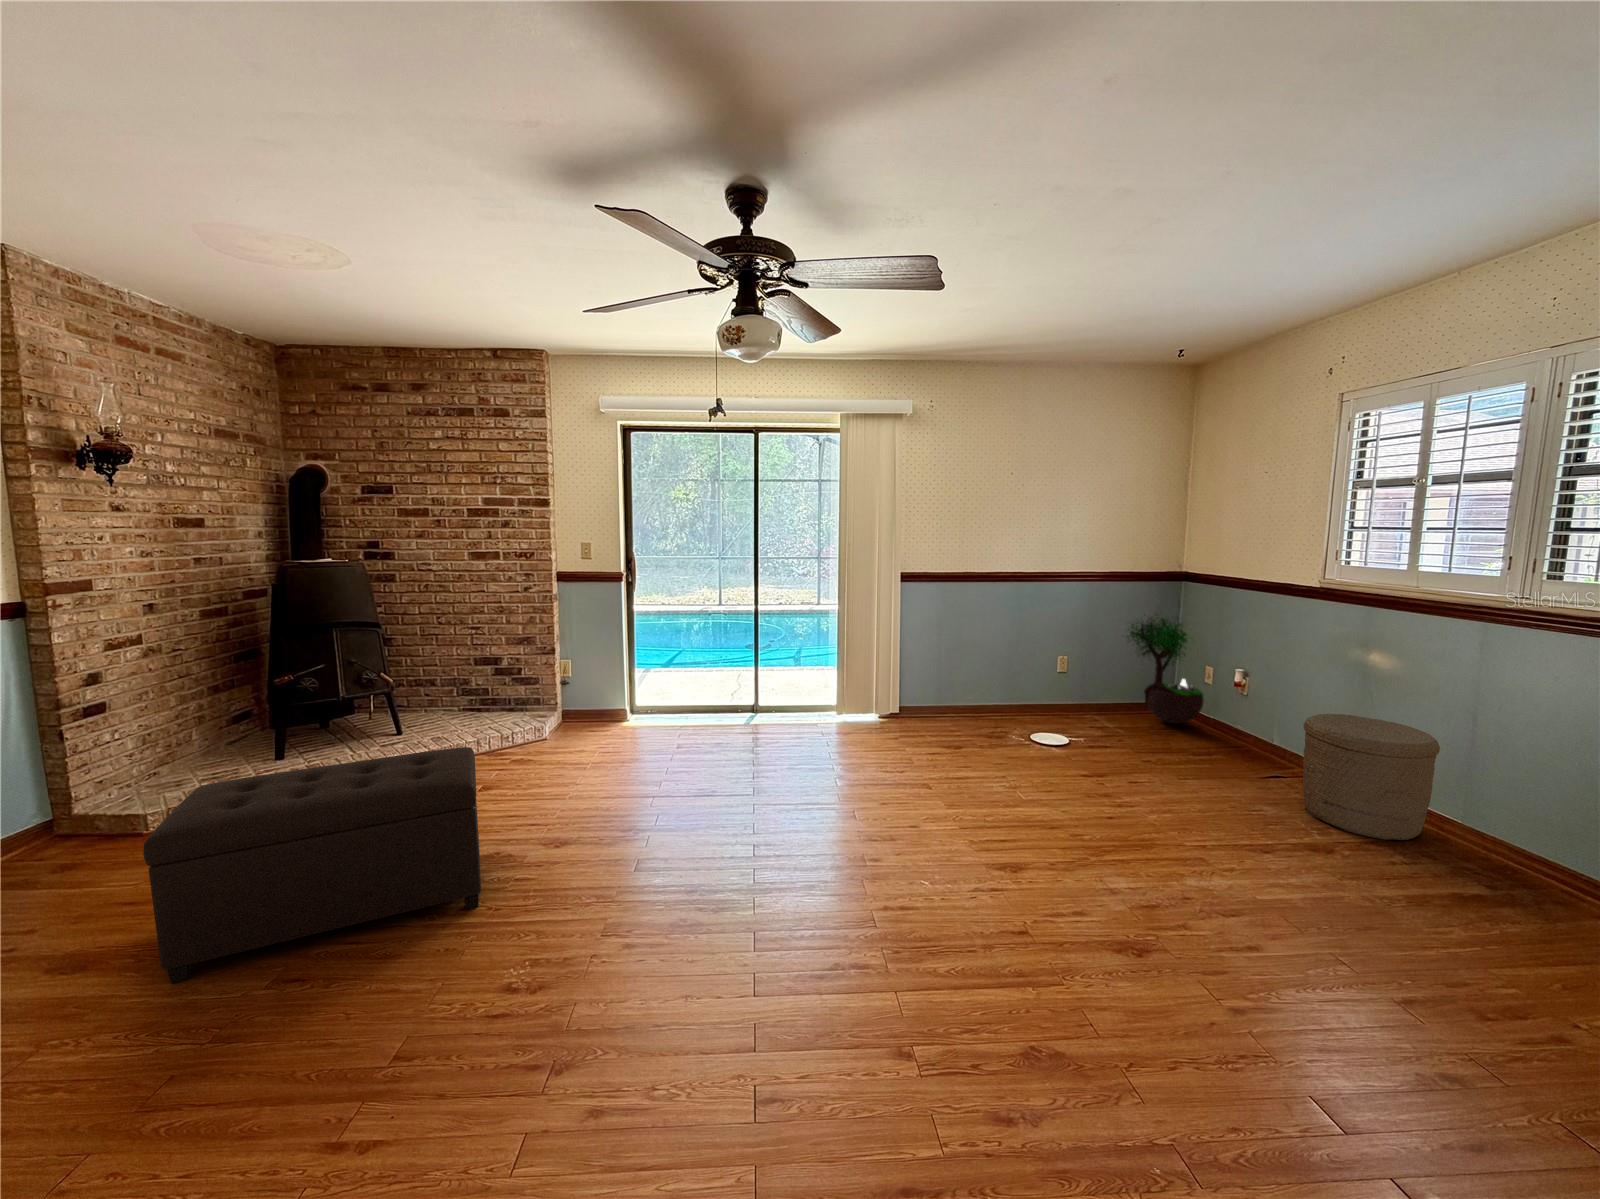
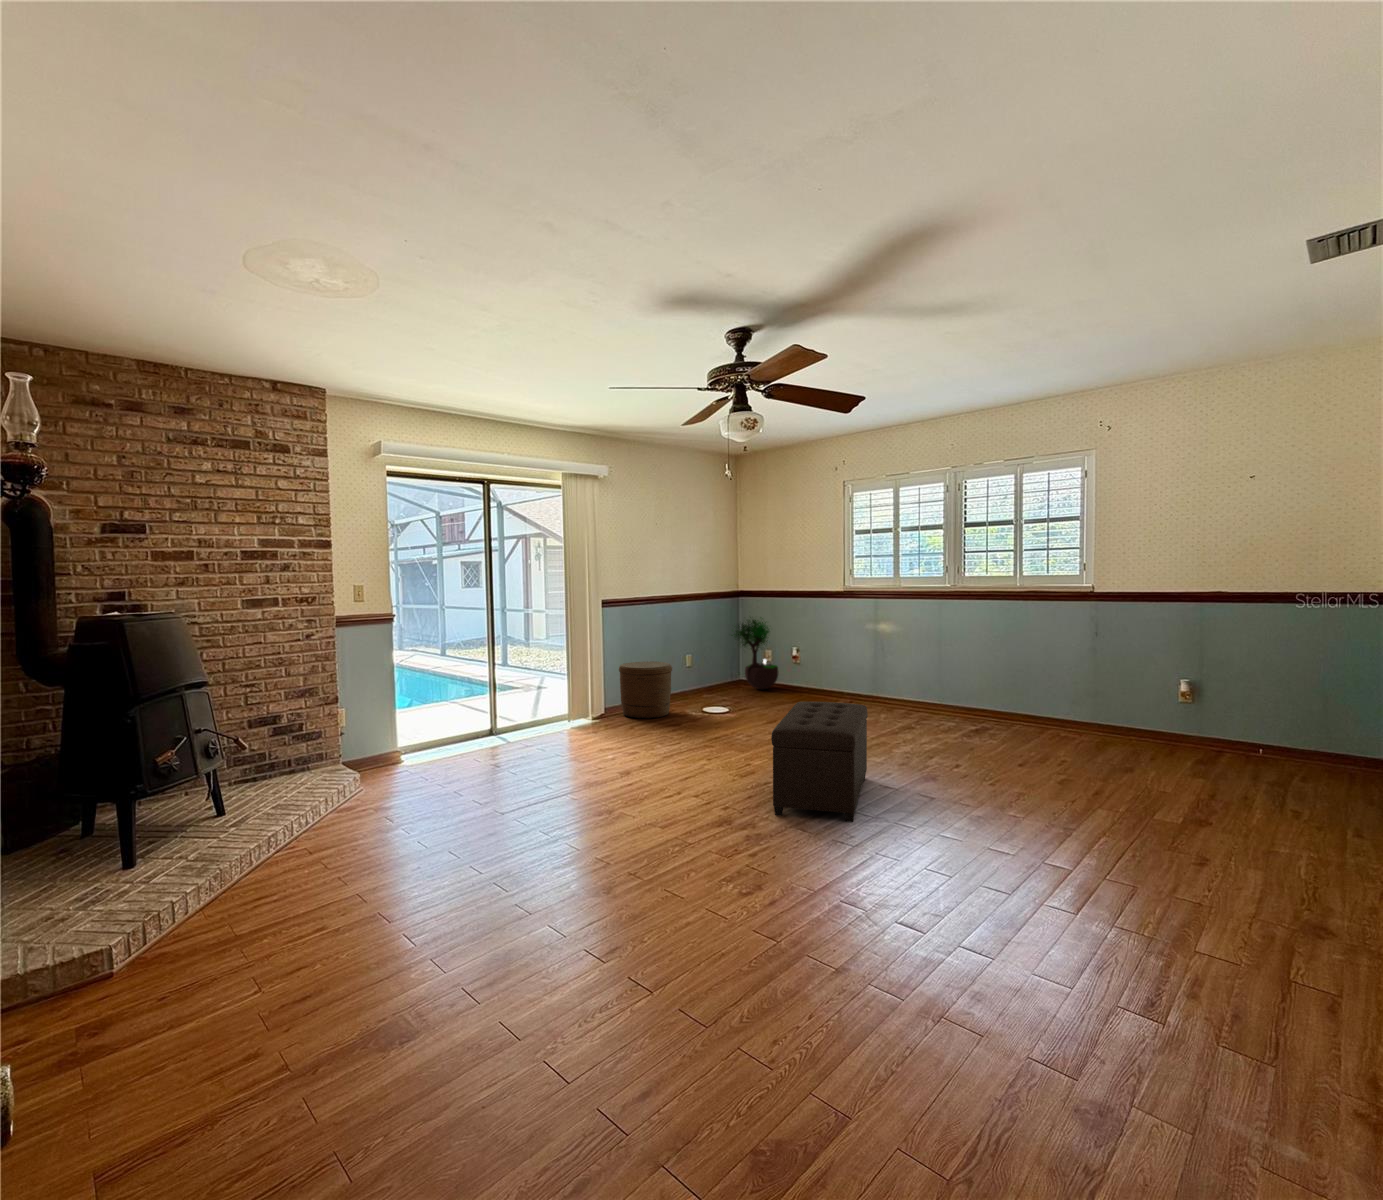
woven basket: present [1303,714,1440,840] -> present [619,661,672,719]
ottoman: present [143,747,481,984] -> present [771,702,868,822]

